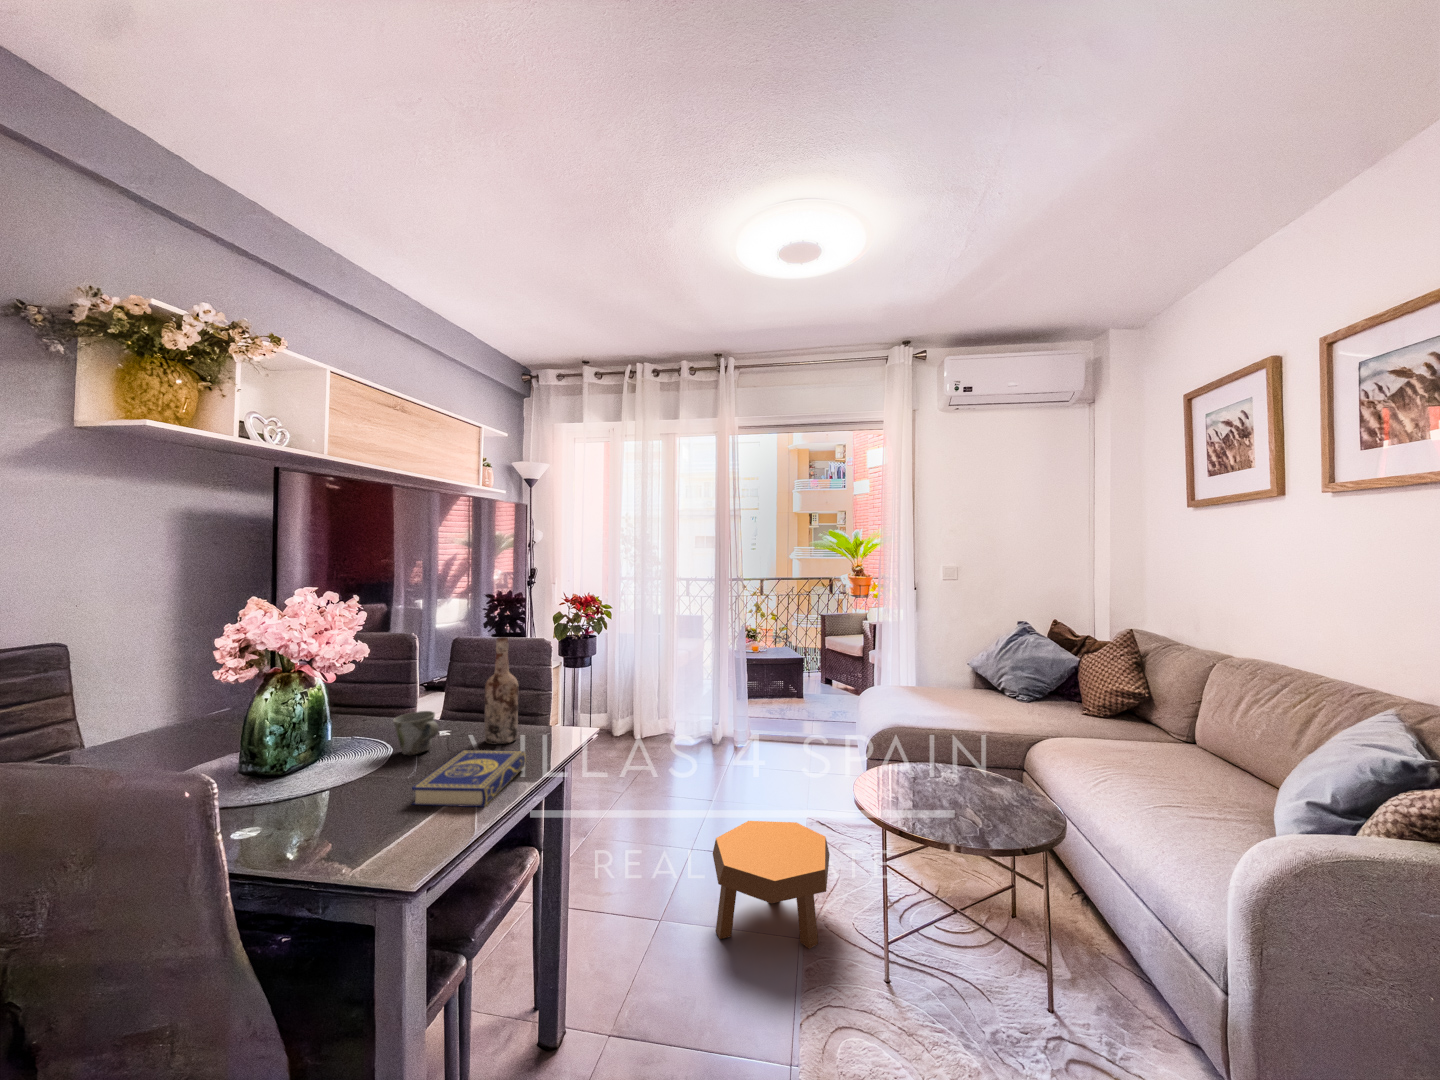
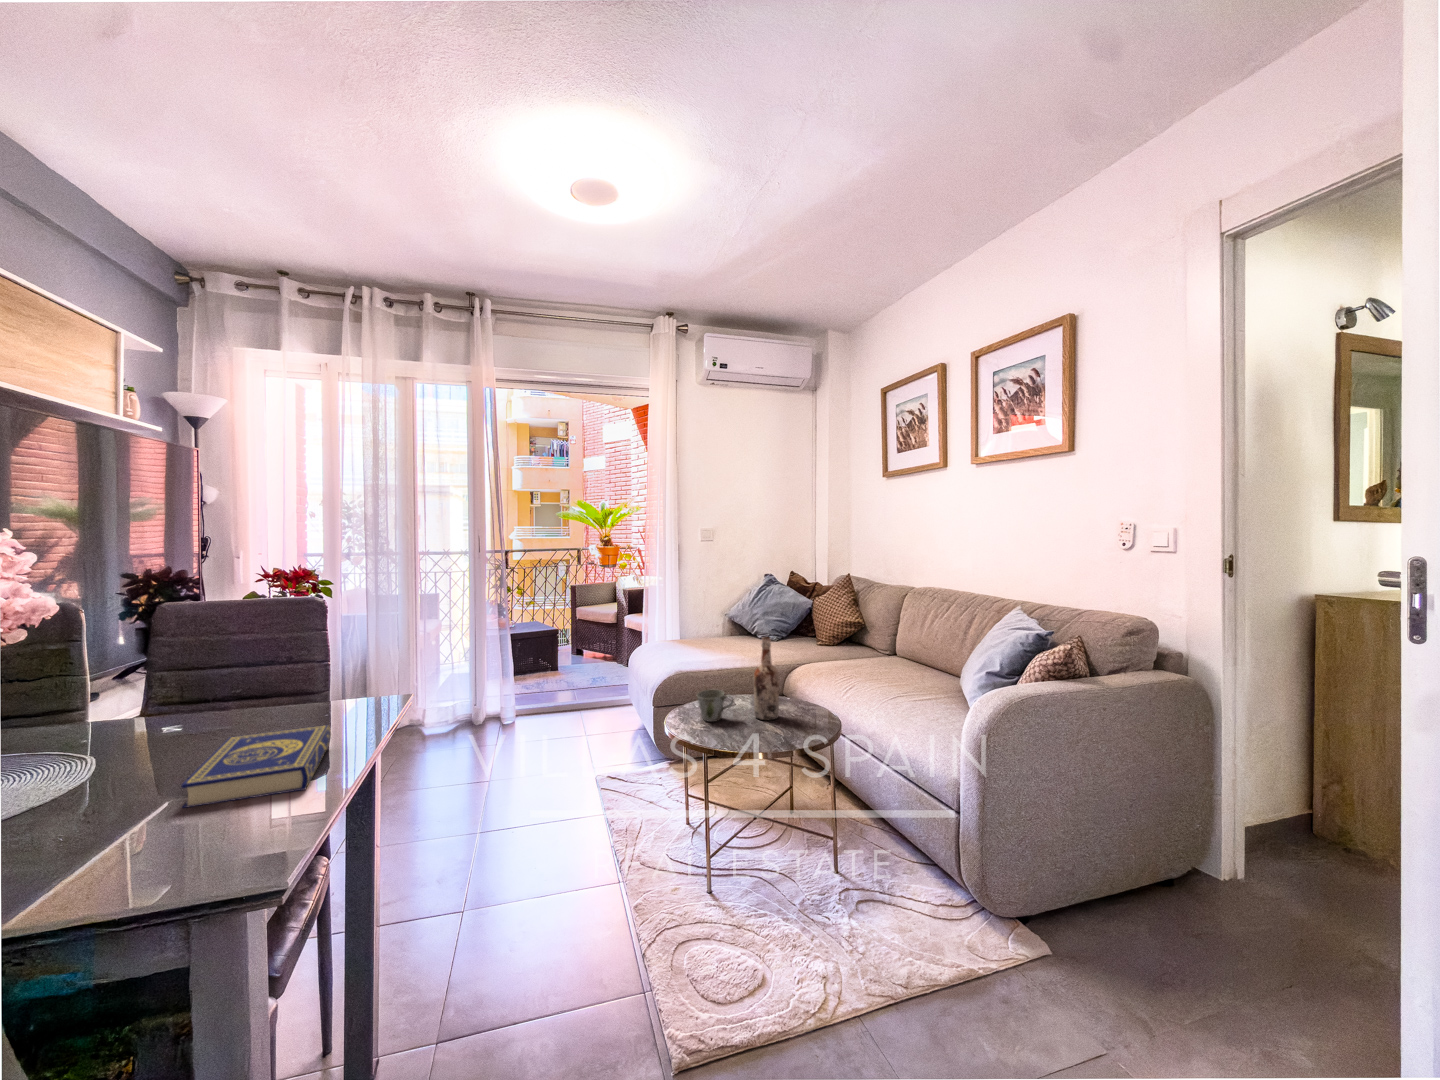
wine bottle: present [484,637,518,745] -> present [754,636,779,720]
mug: present [393,711,438,755] -> present [697,690,734,722]
footstool: present [713,821,830,949] -> none [521,774,648,906]

